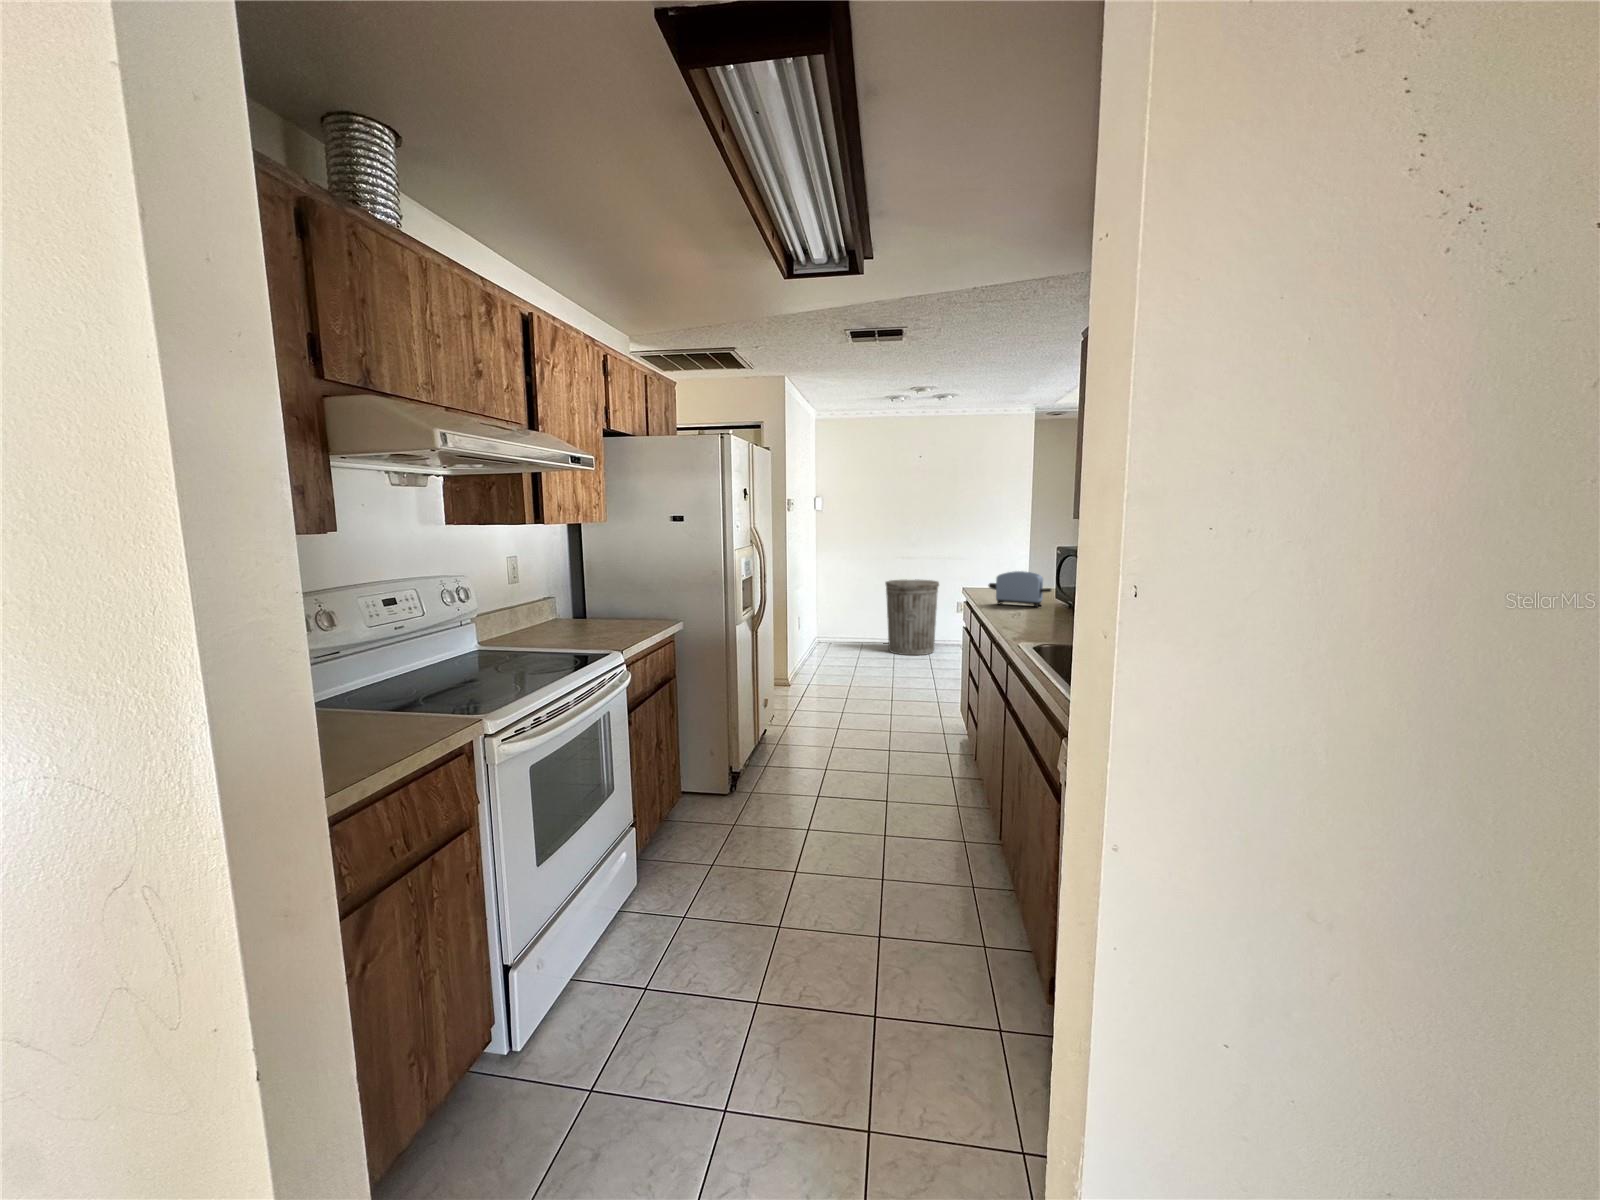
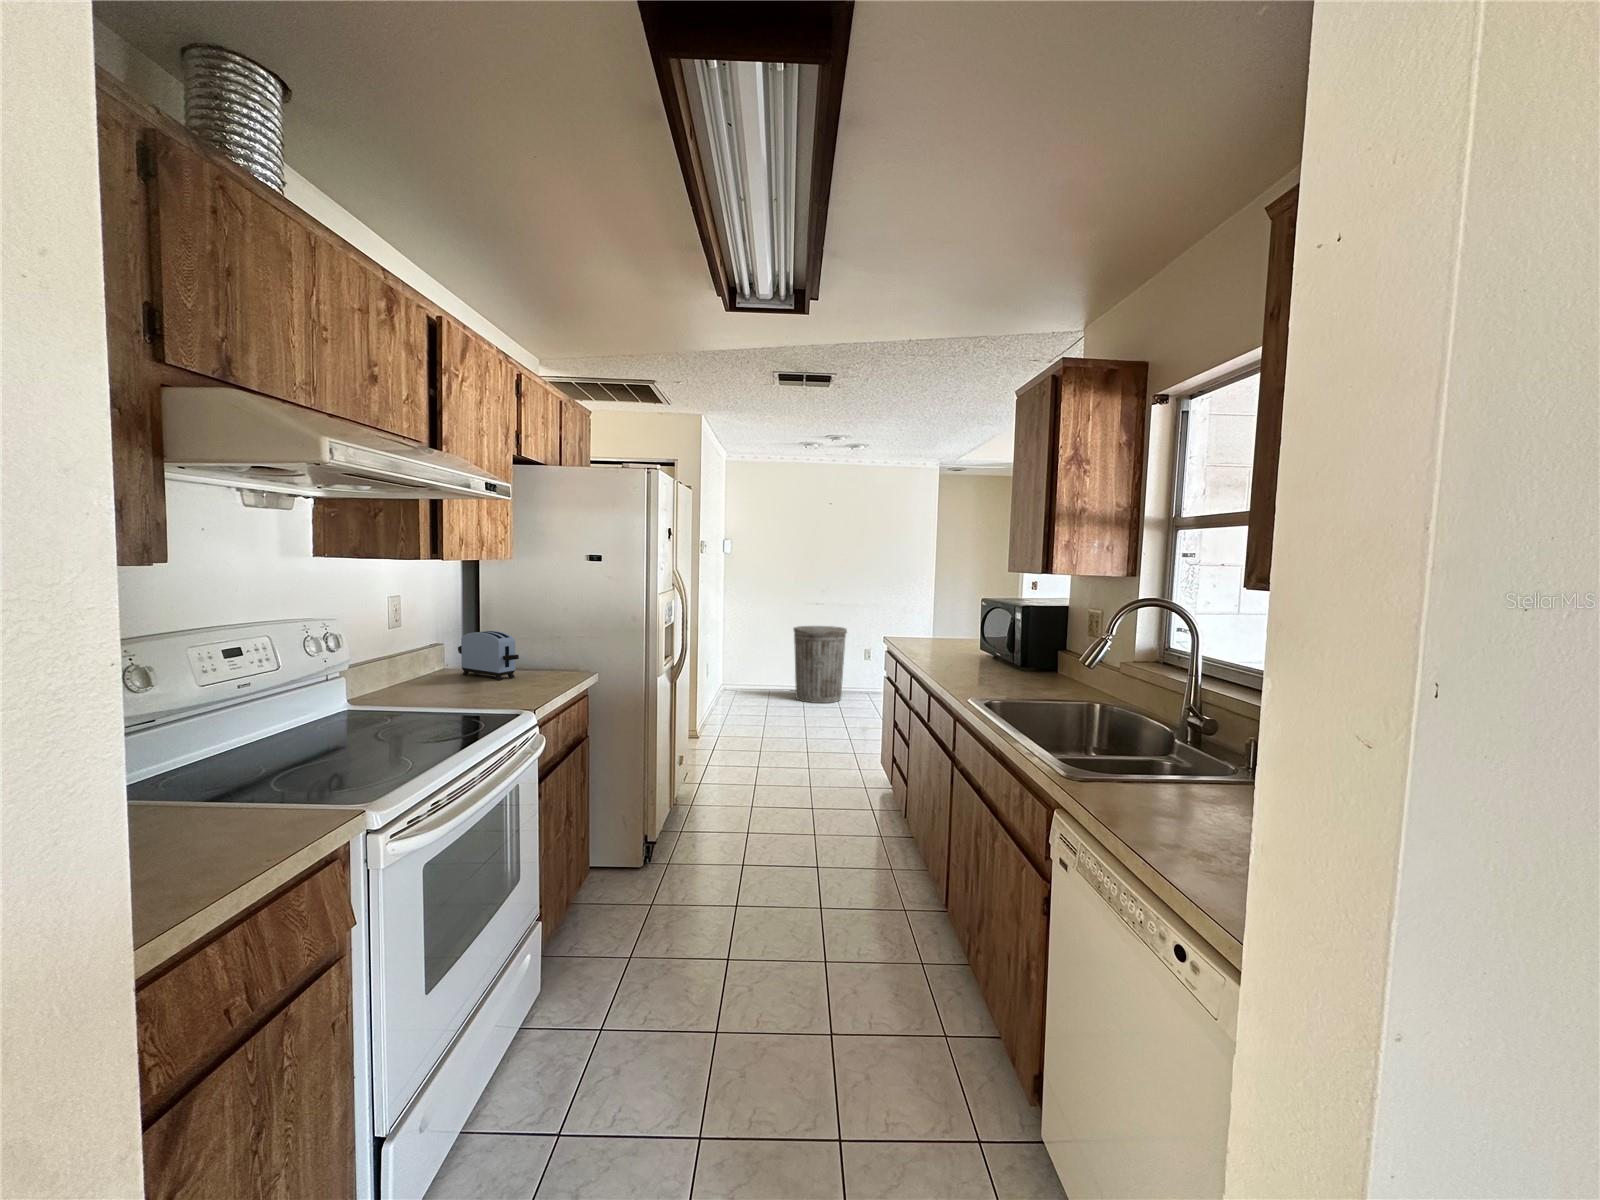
toaster: present [988,571,1051,607] -> present [458,631,519,680]

